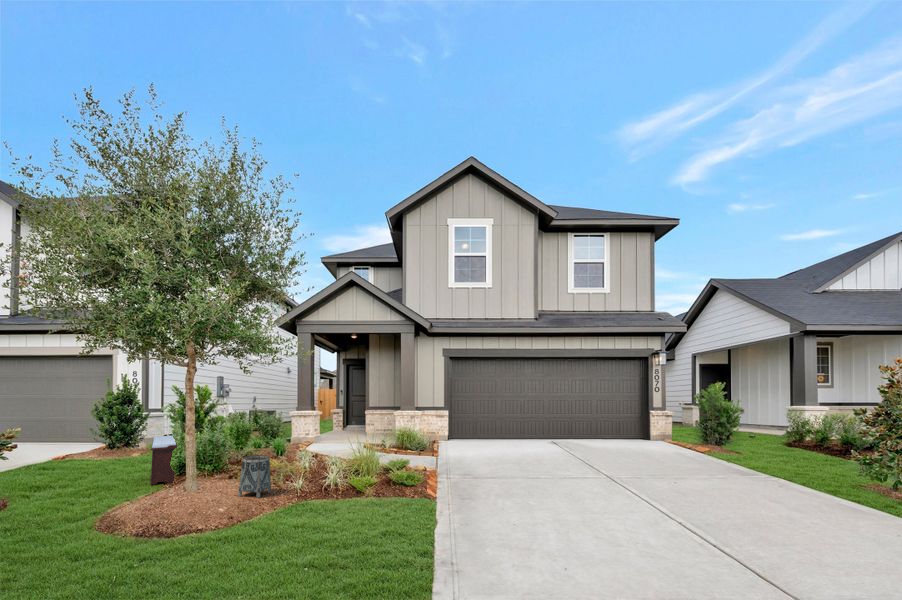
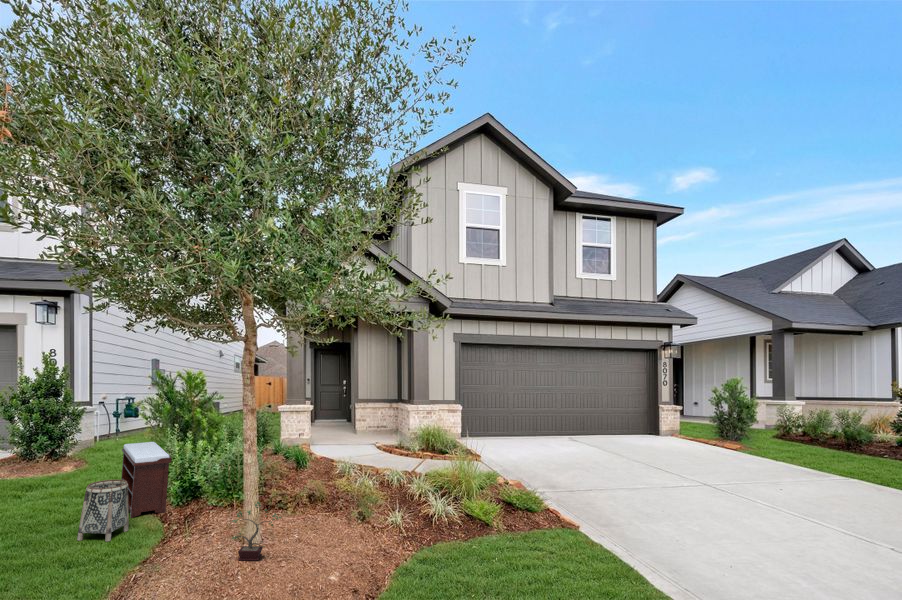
basket: present [238,455,271,498] -> present [77,480,129,541]
potted plant: none [182,467,211,505] -> present [232,502,281,561]

